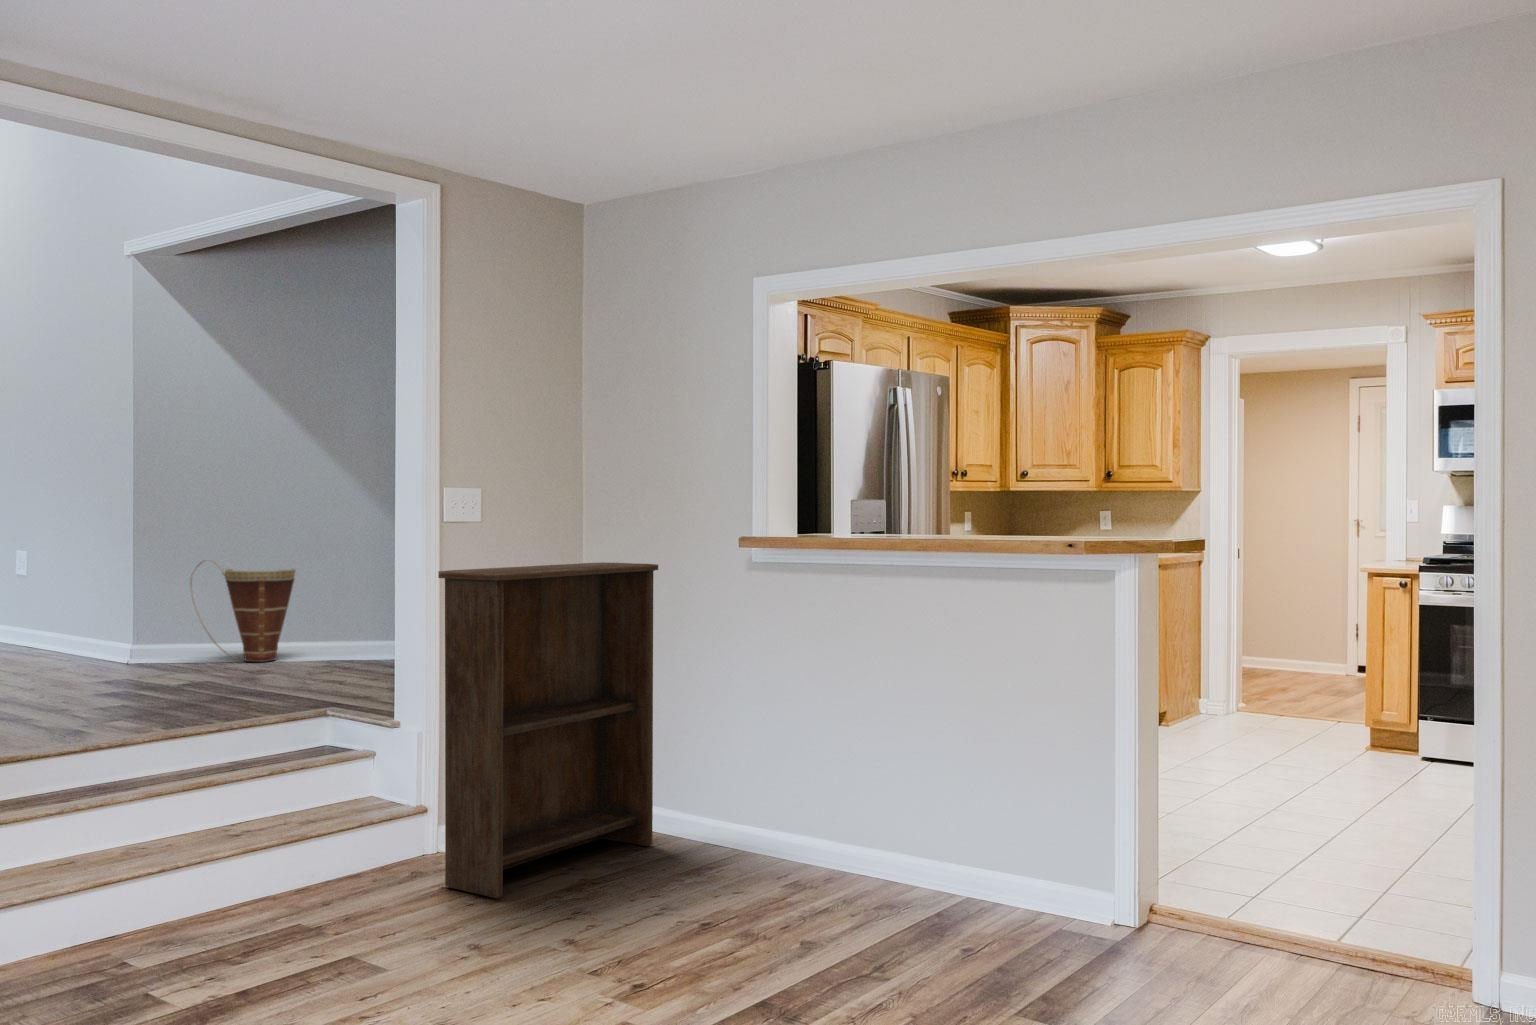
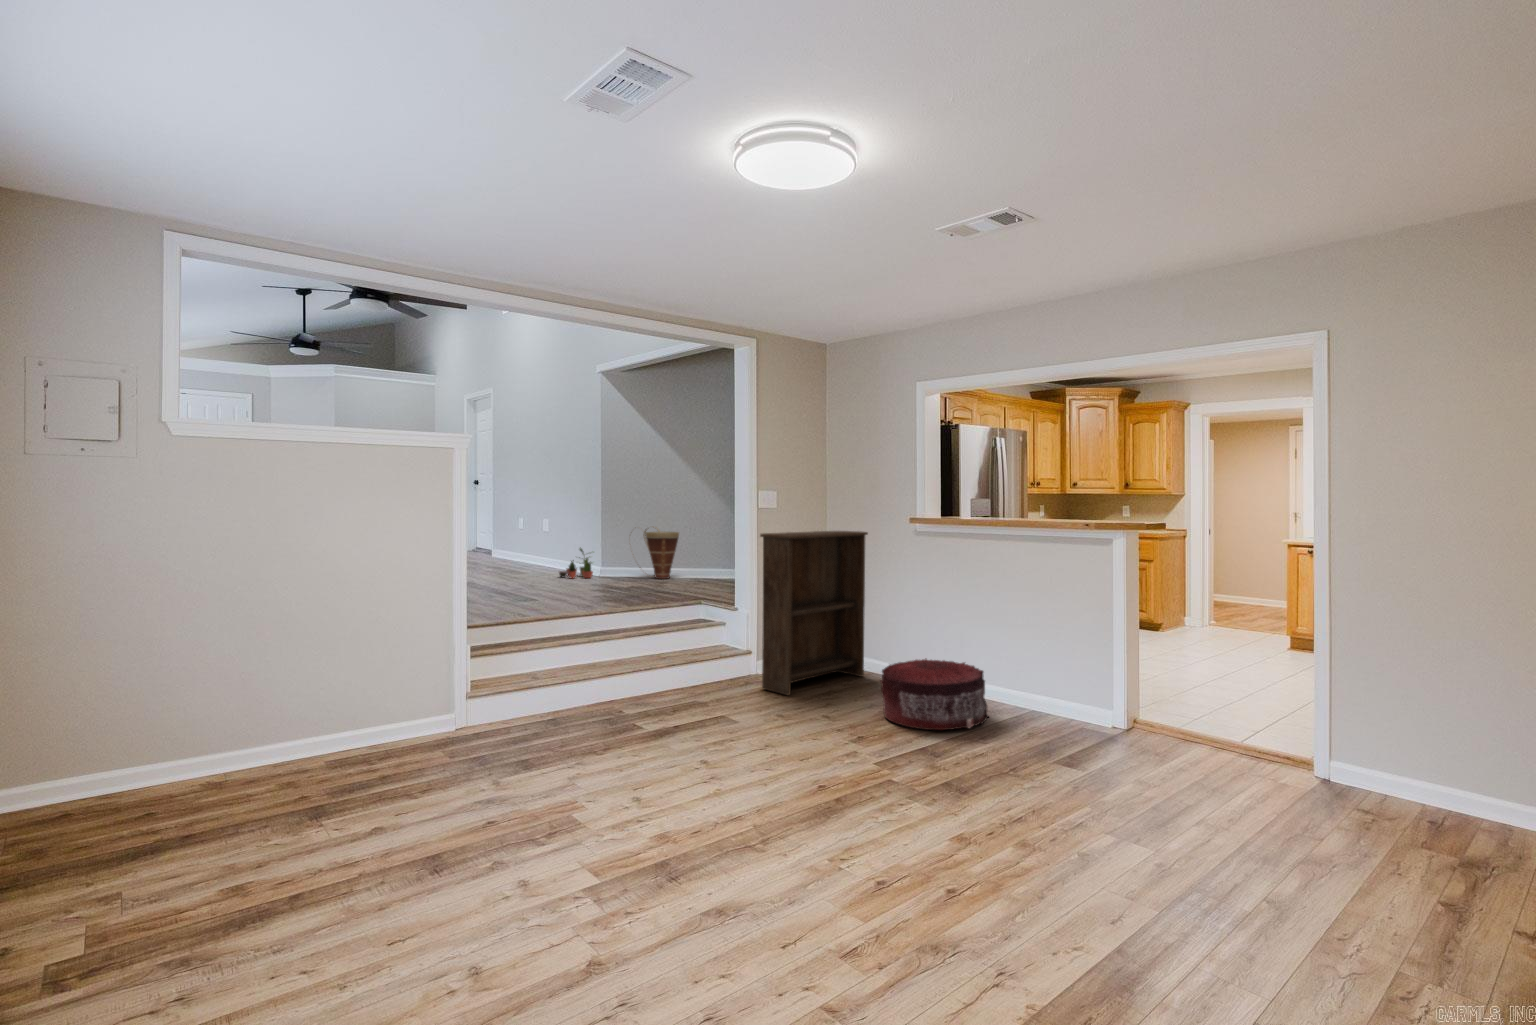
potted plant: none [37,602,118,666] -> present [559,548,593,578]
pouf: none [679,809,891,958] -> present [880,659,989,730]

